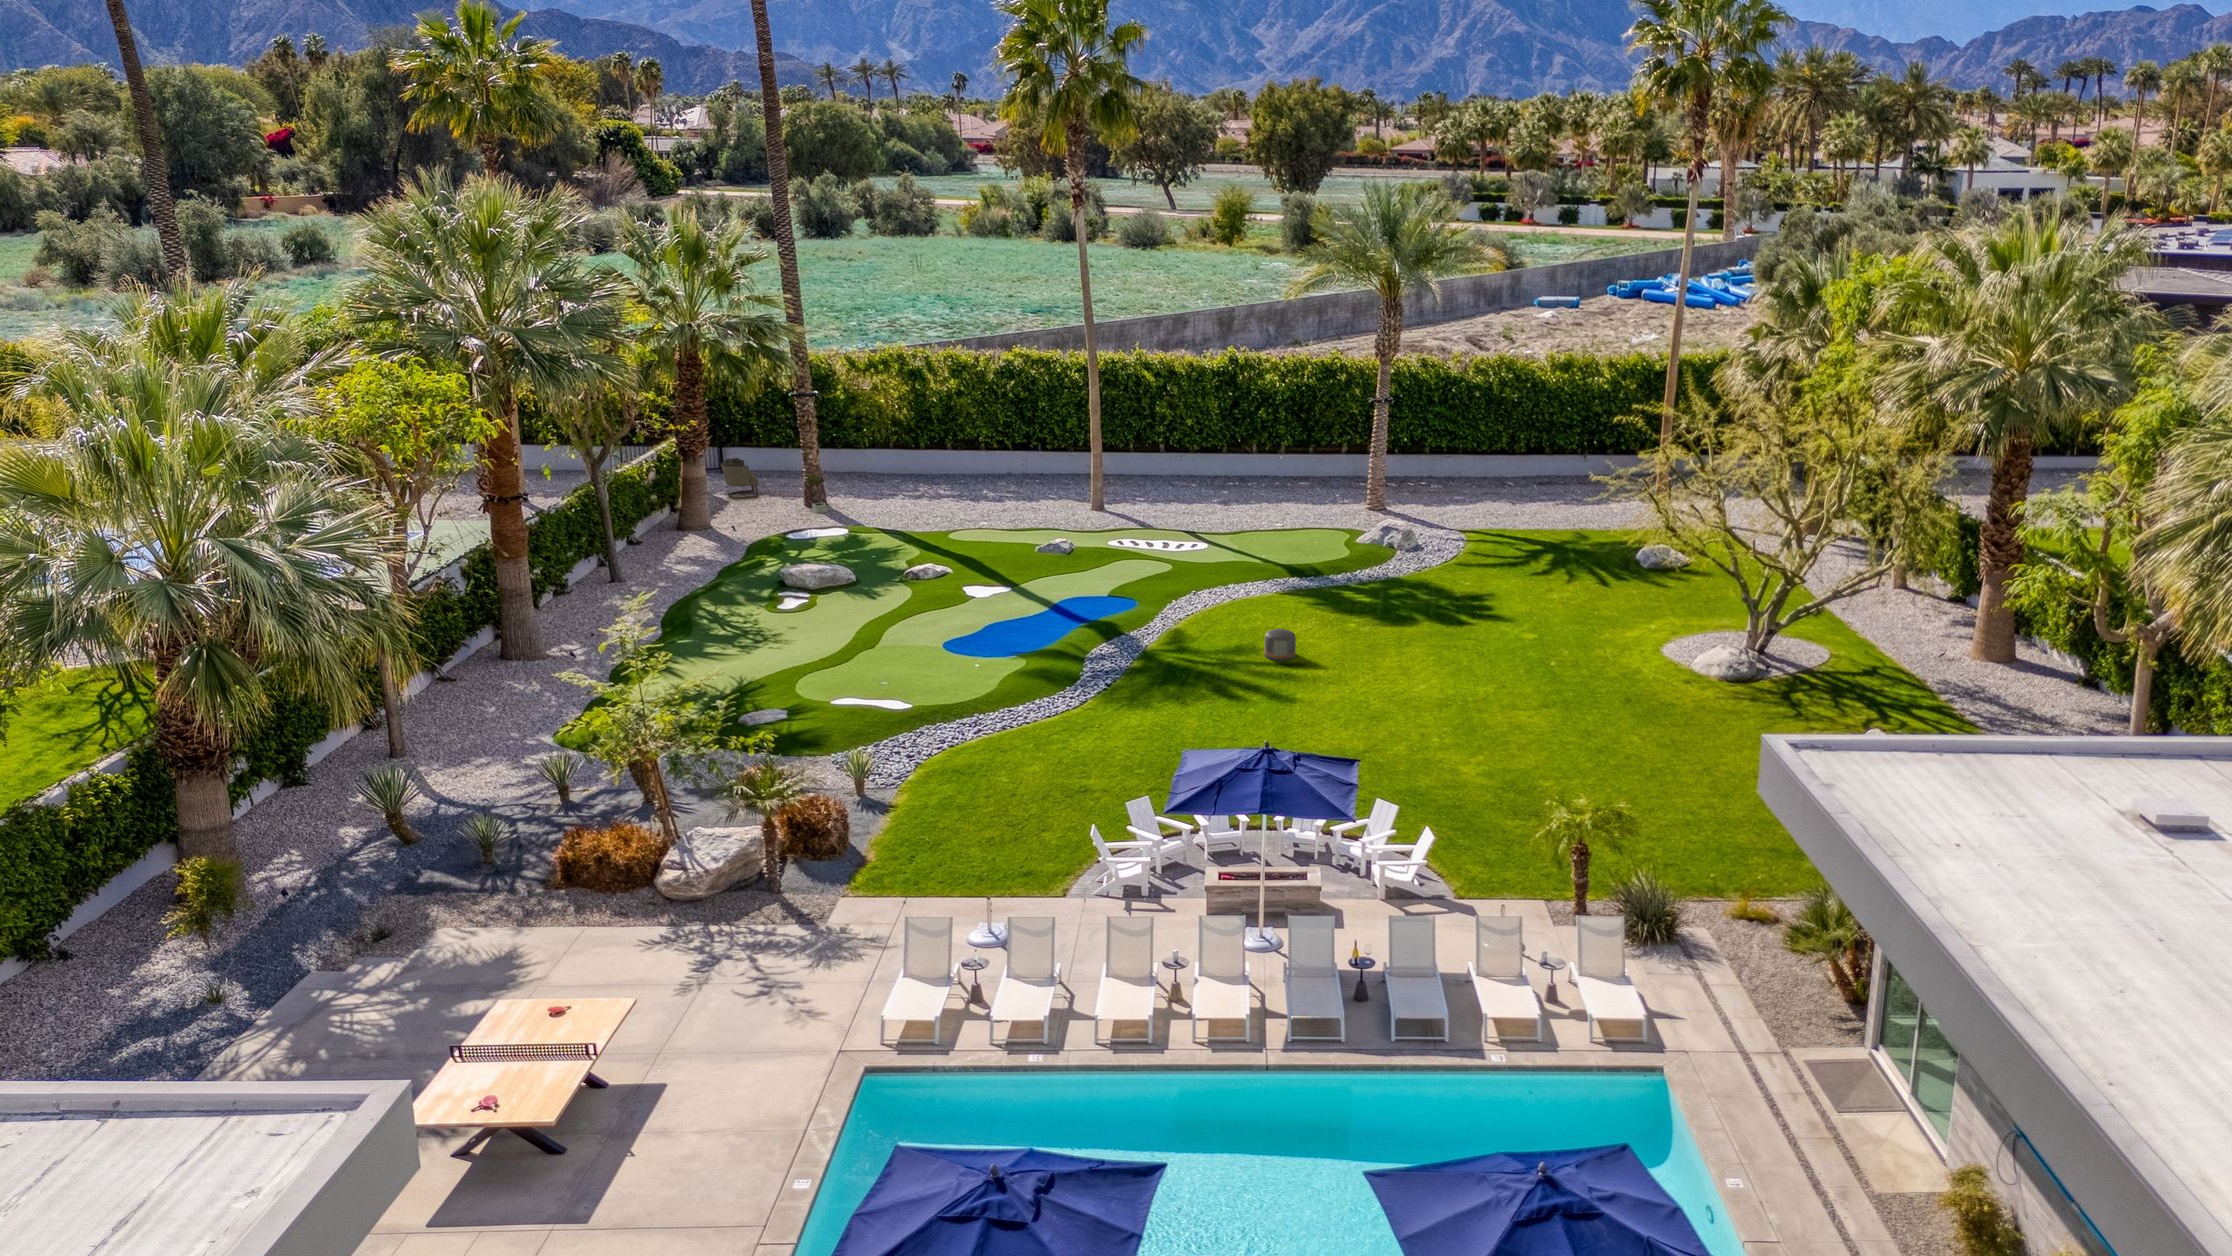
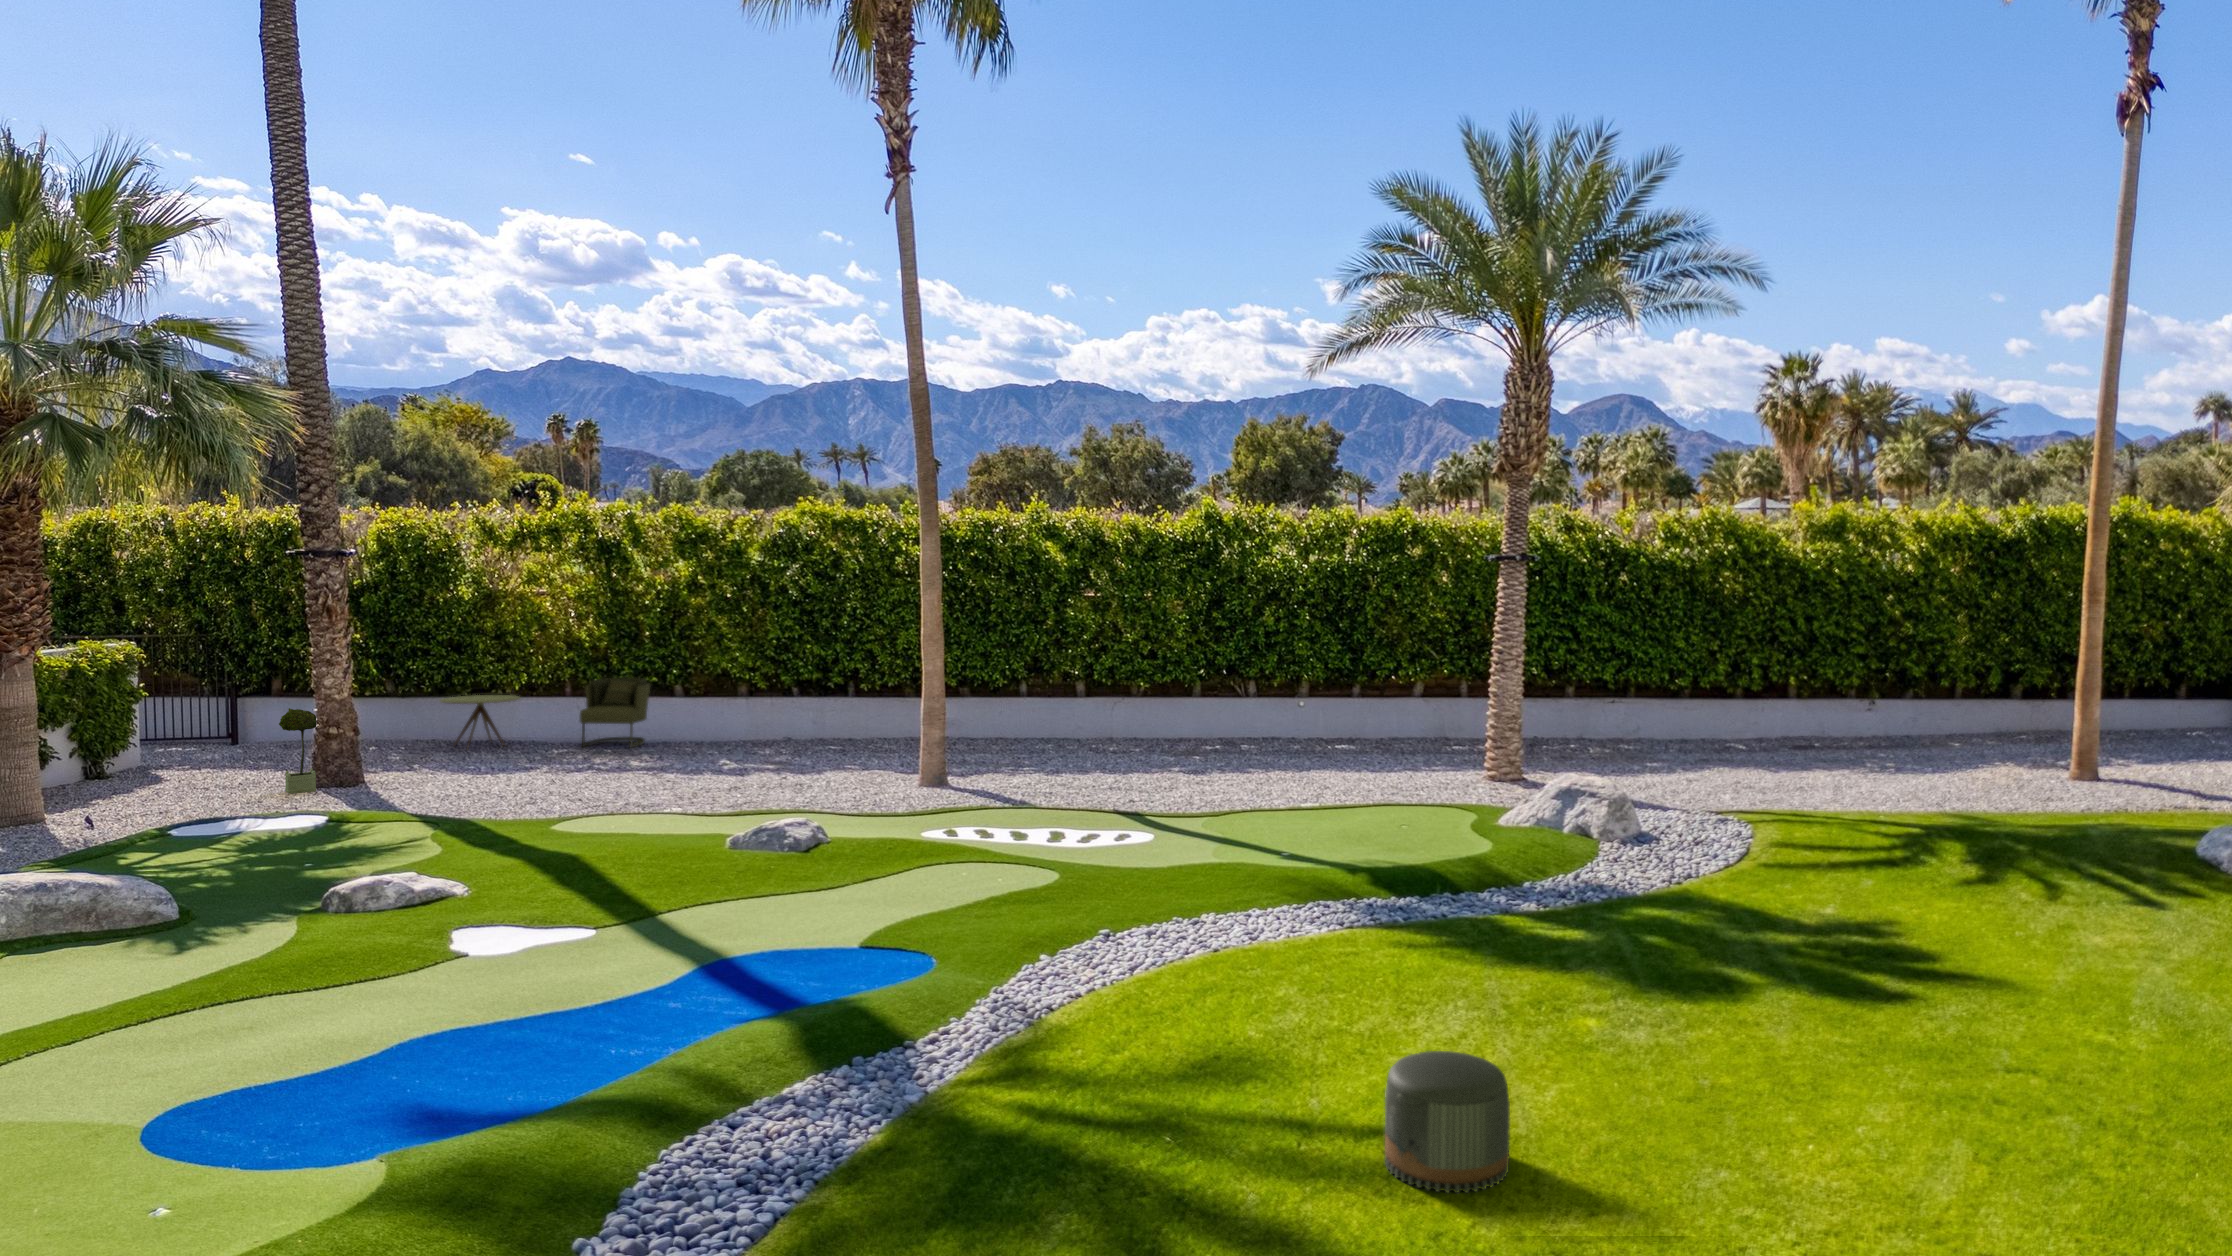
round table: none [842,452,879,482] -> present [440,695,520,748]
armchair: present [721,458,759,499] -> present [580,677,650,747]

